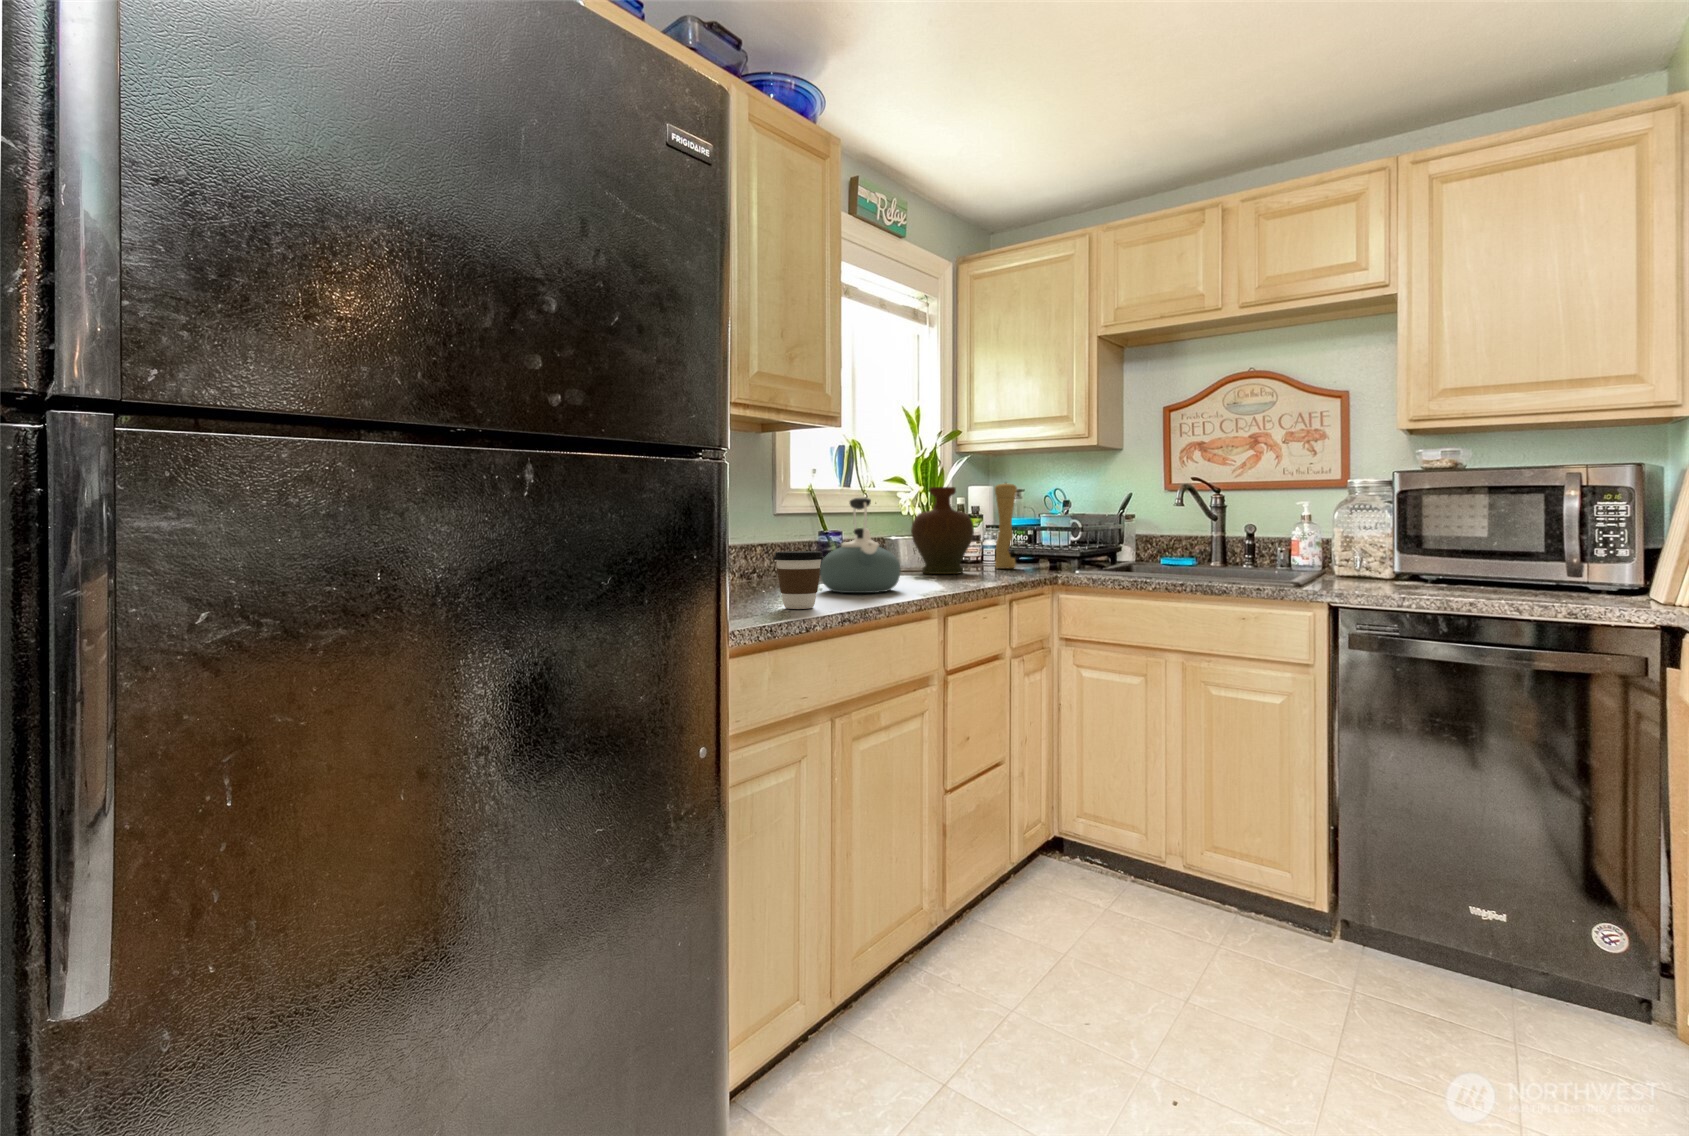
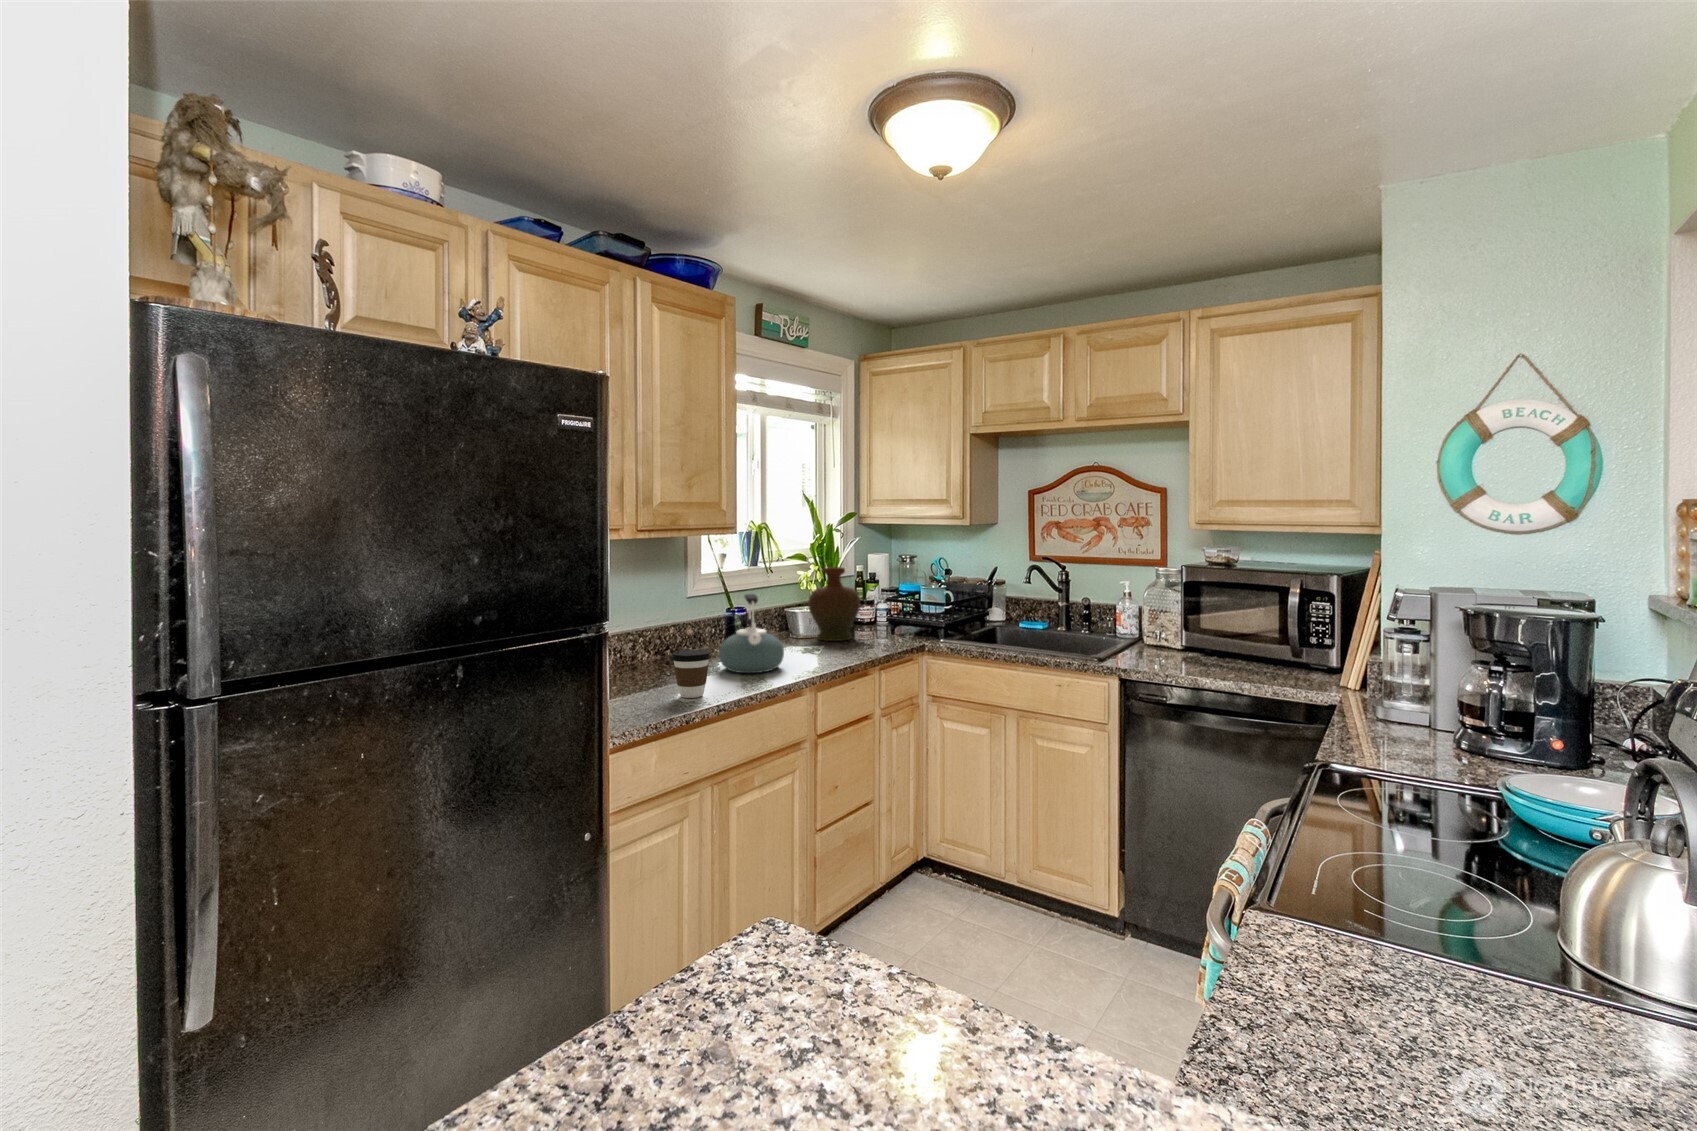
pepper mill: present [995,483,1017,568] -> none [882,559,900,631]

